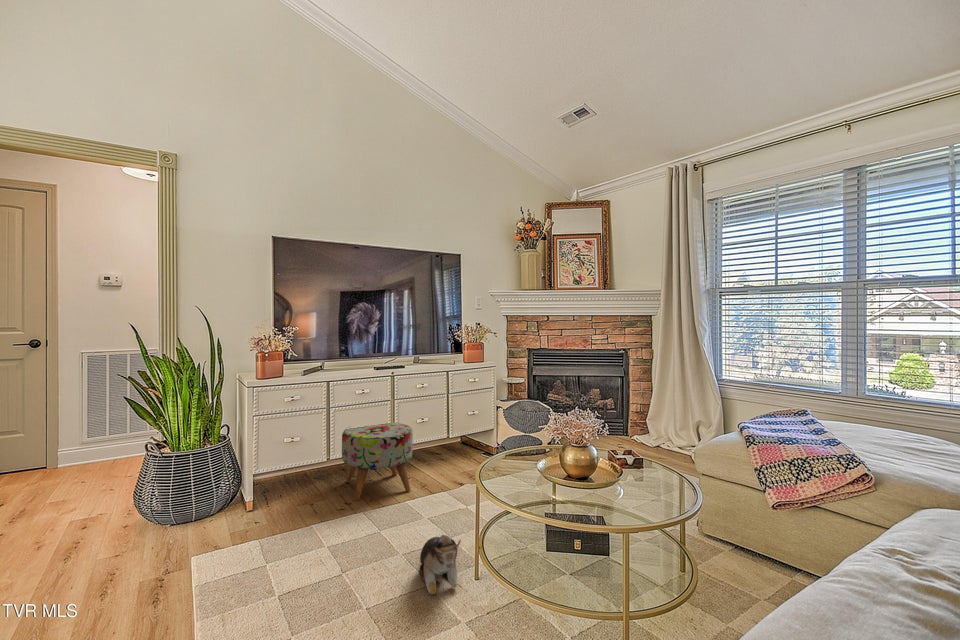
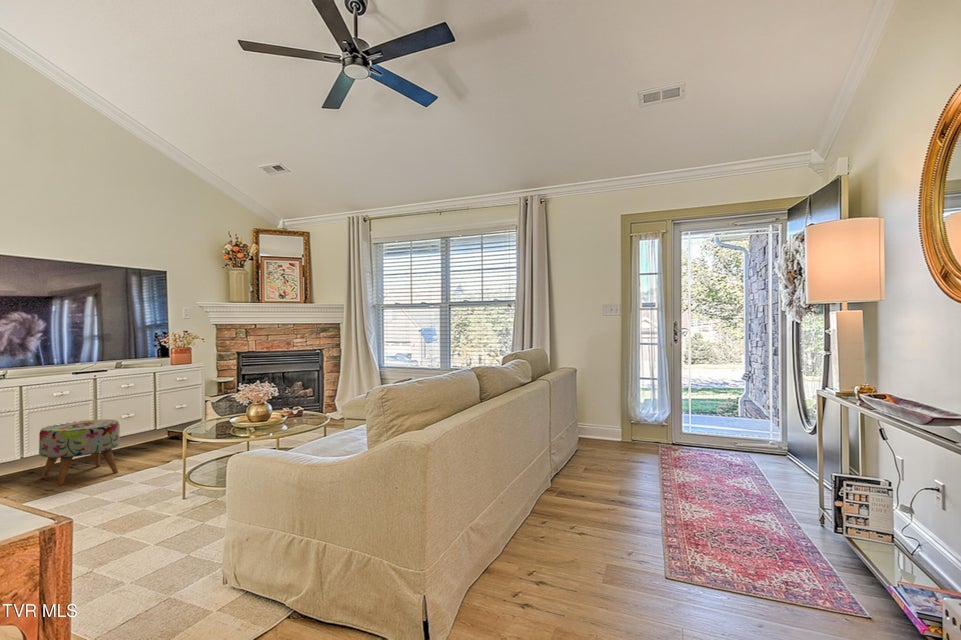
plush toy: present [419,535,461,595] -> none [136,469,171,511]

